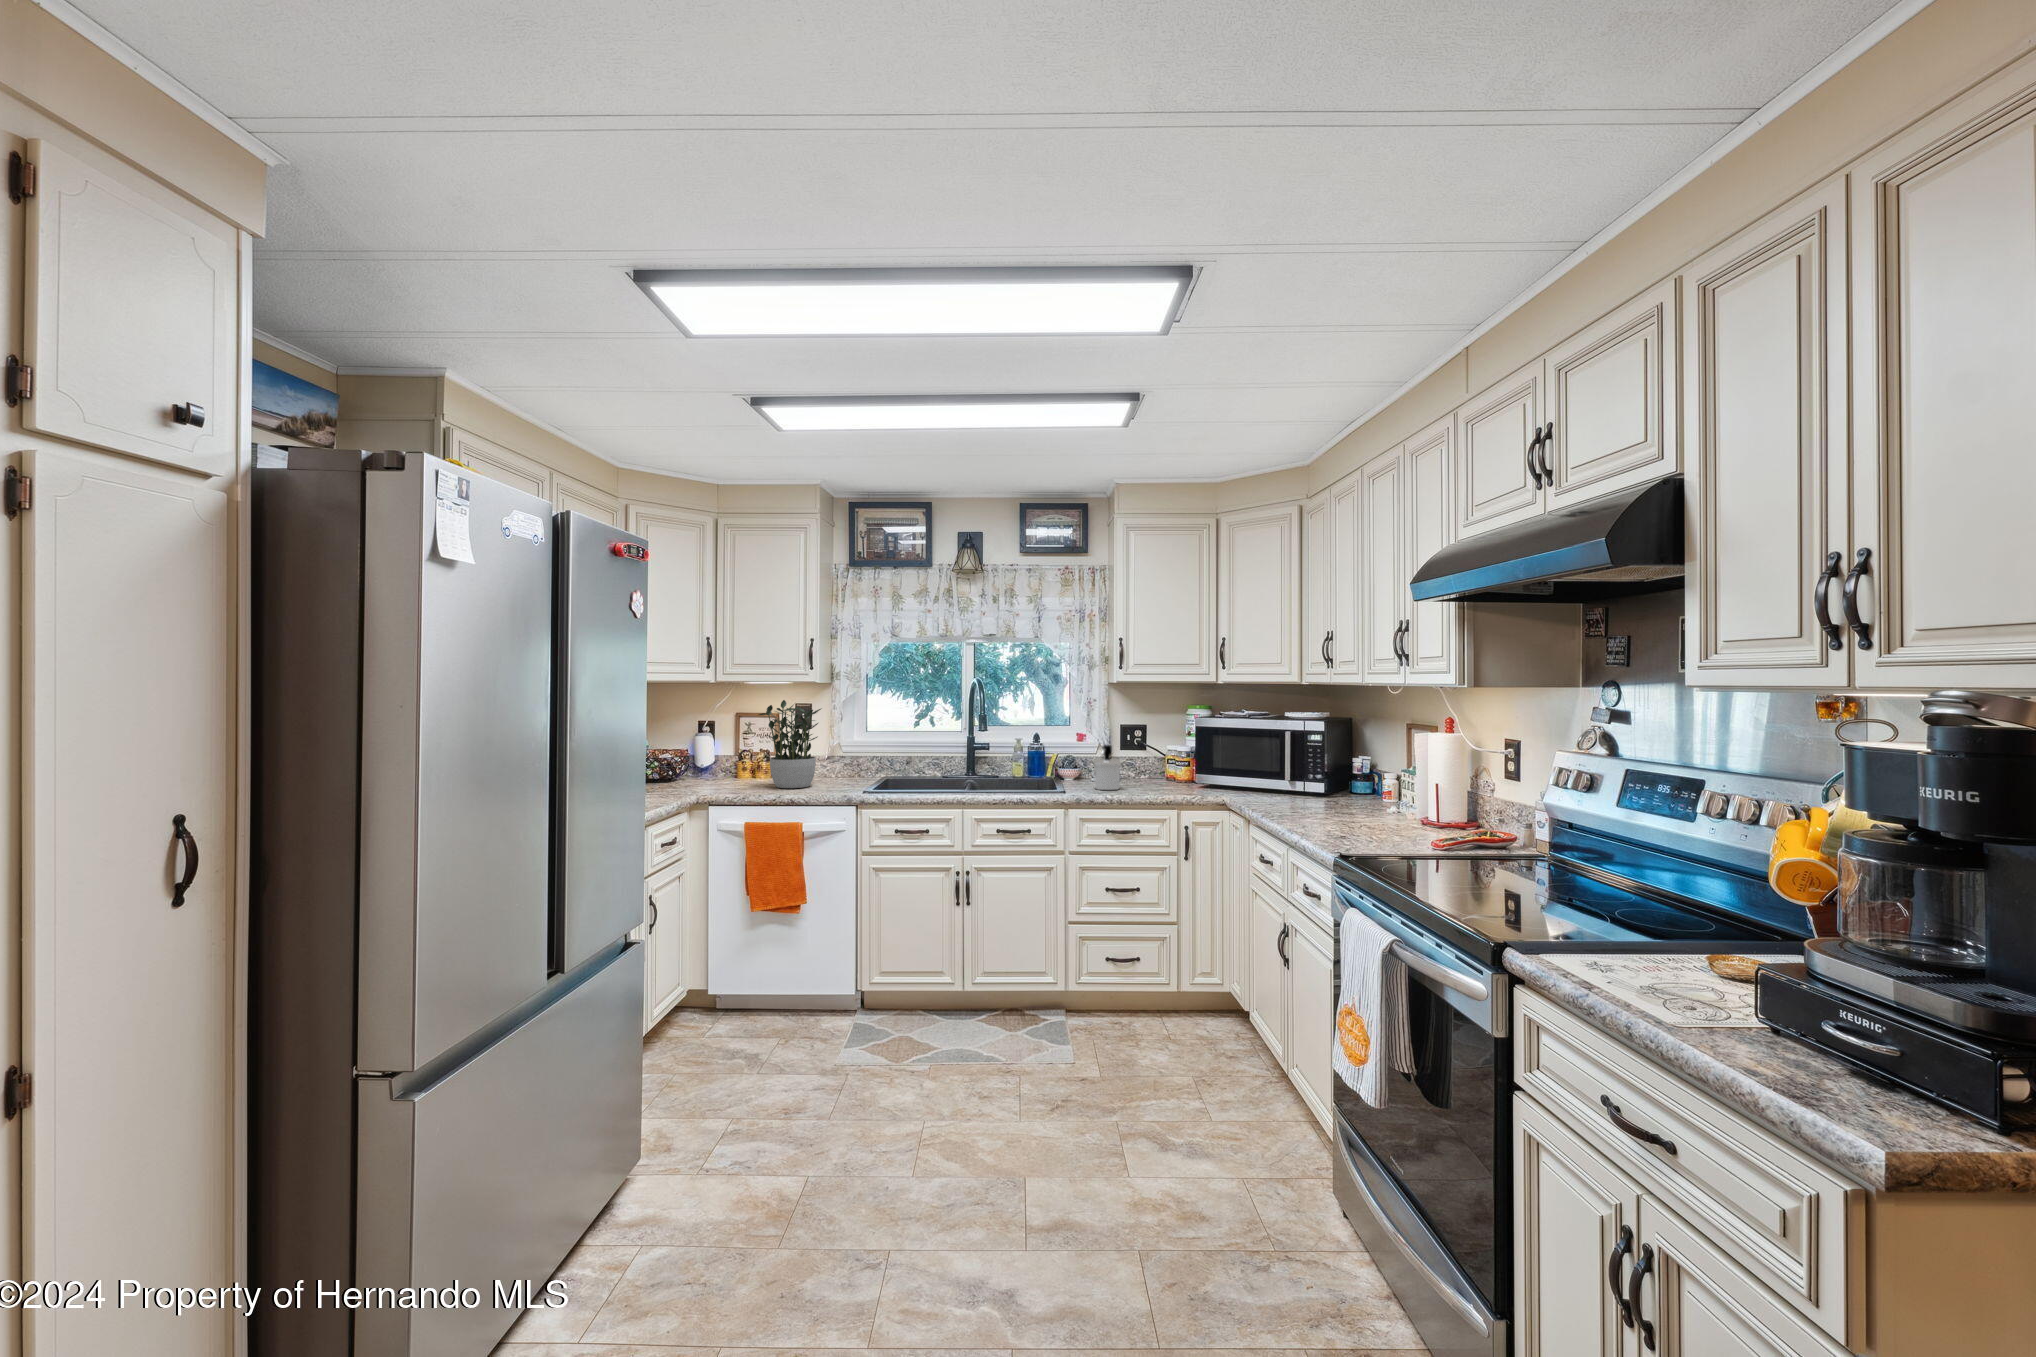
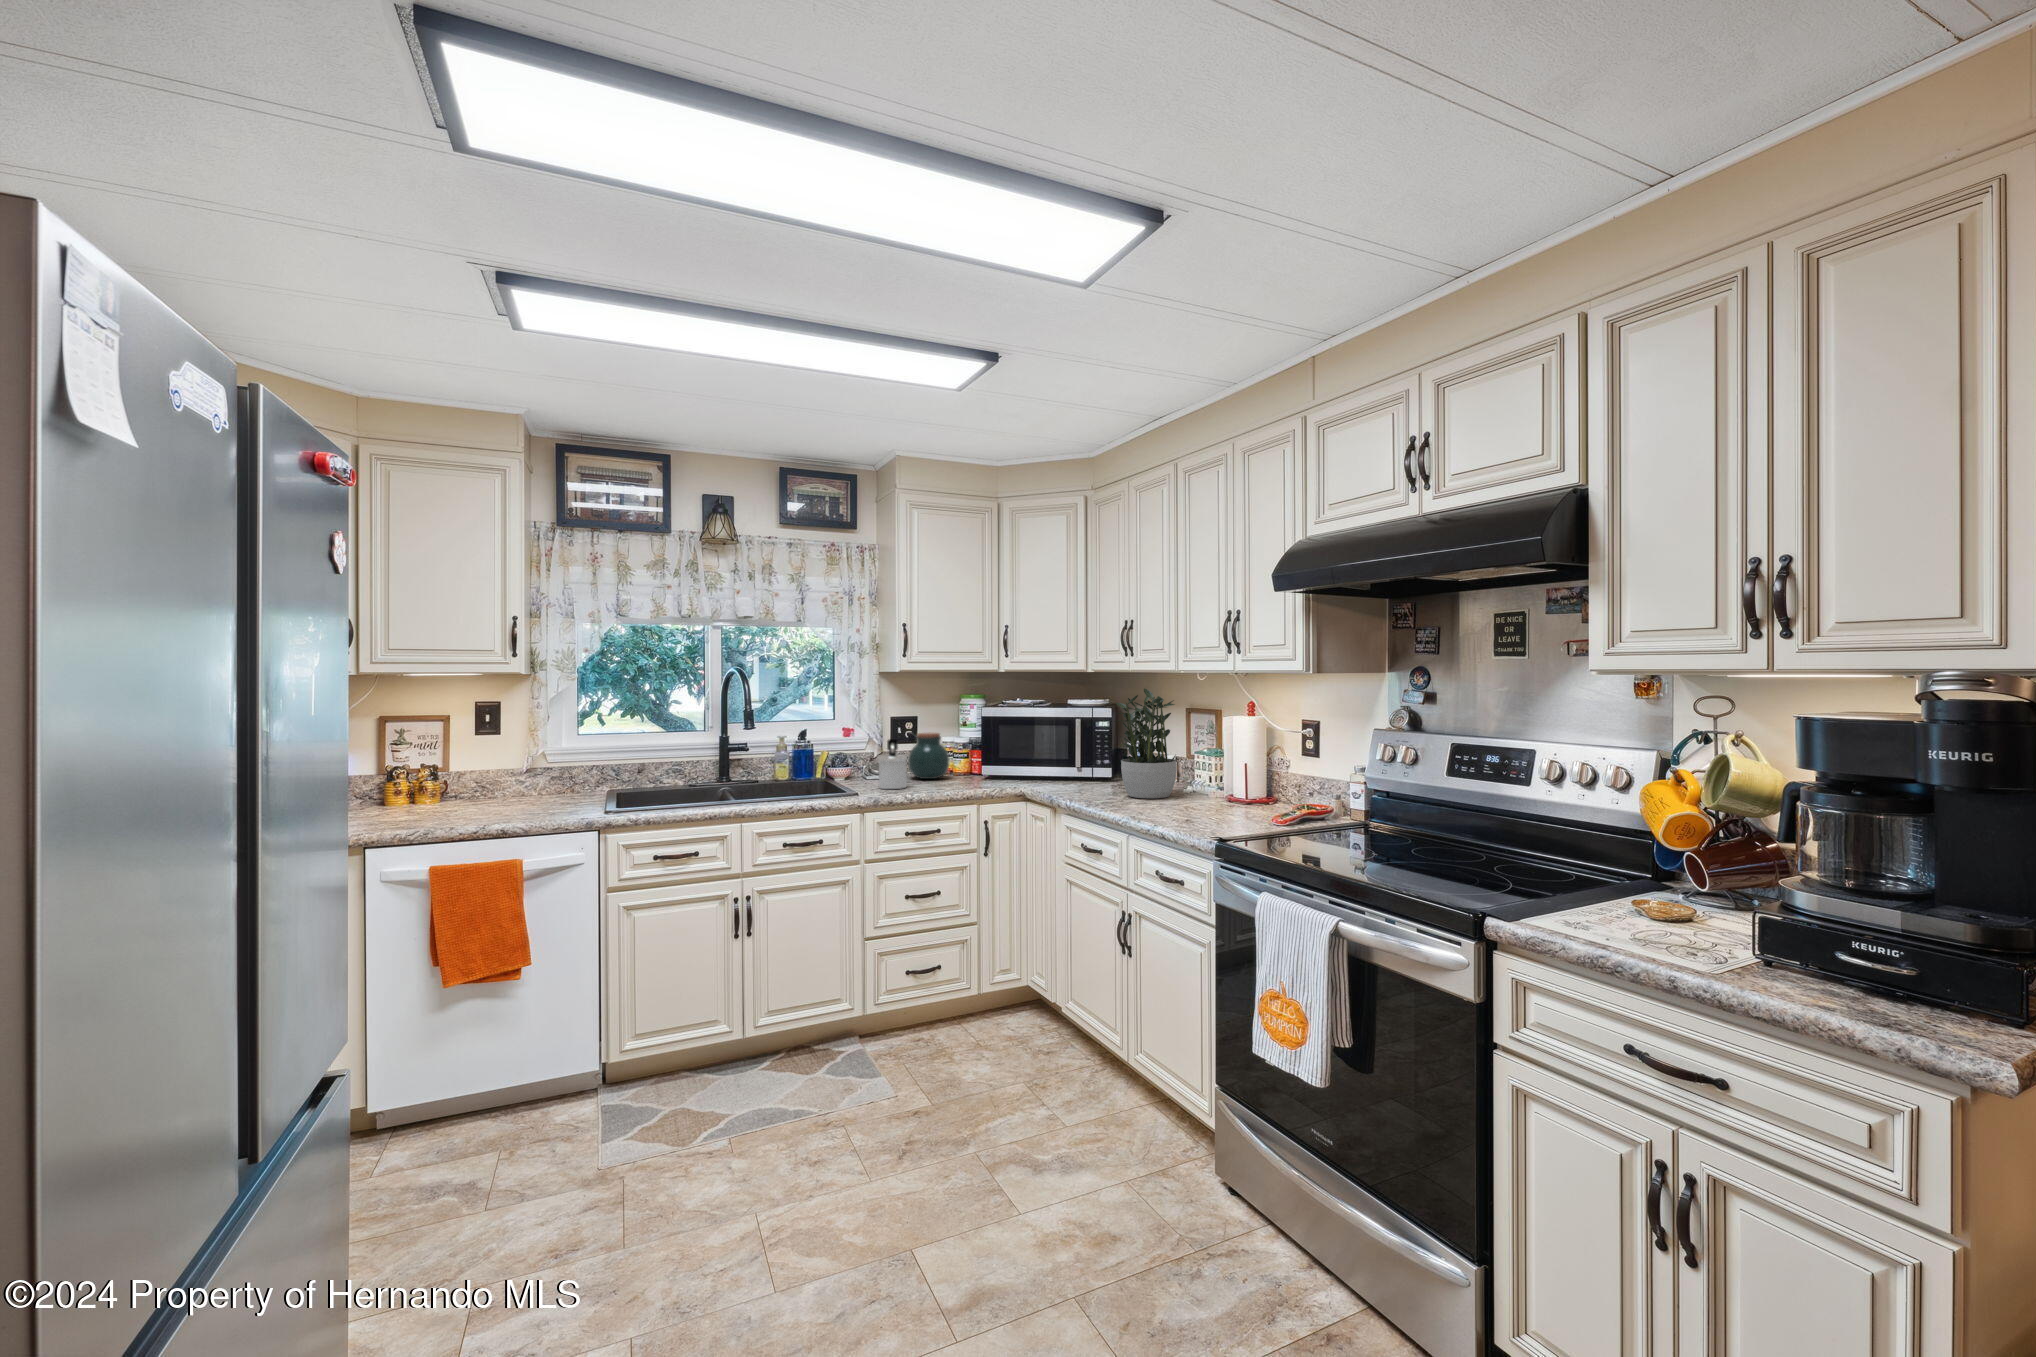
potted plant: present [759,700,821,788] -> present [1115,688,1177,798]
jar: none [1130,740,1169,783] -> present [908,733,949,779]

